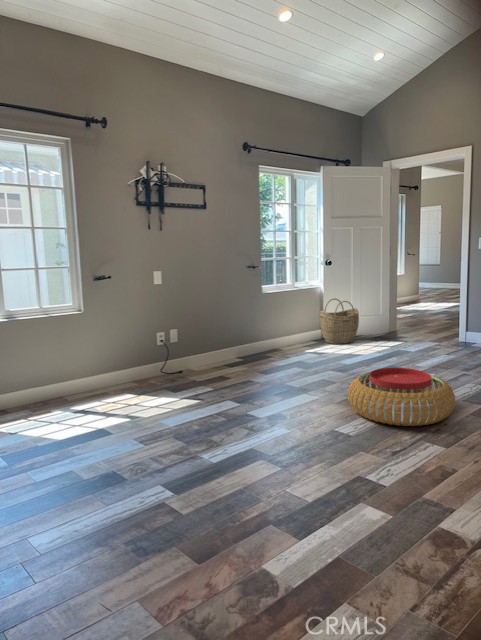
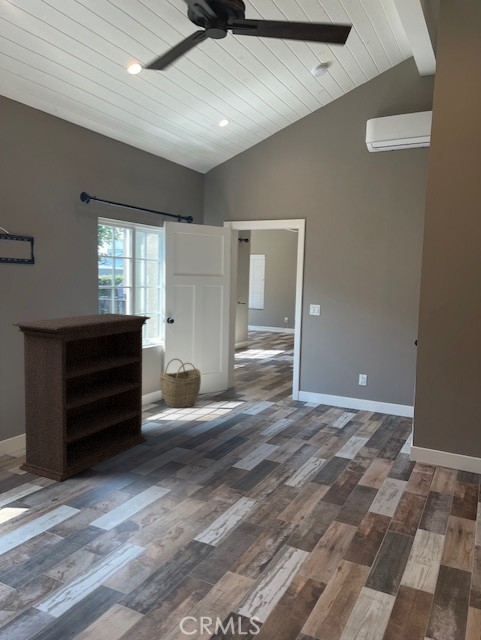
bookshelf: none [187,250,305,387] -> present [12,313,150,482]
pouf: present [348,368,455,426] -> none [204,454,311,525]

